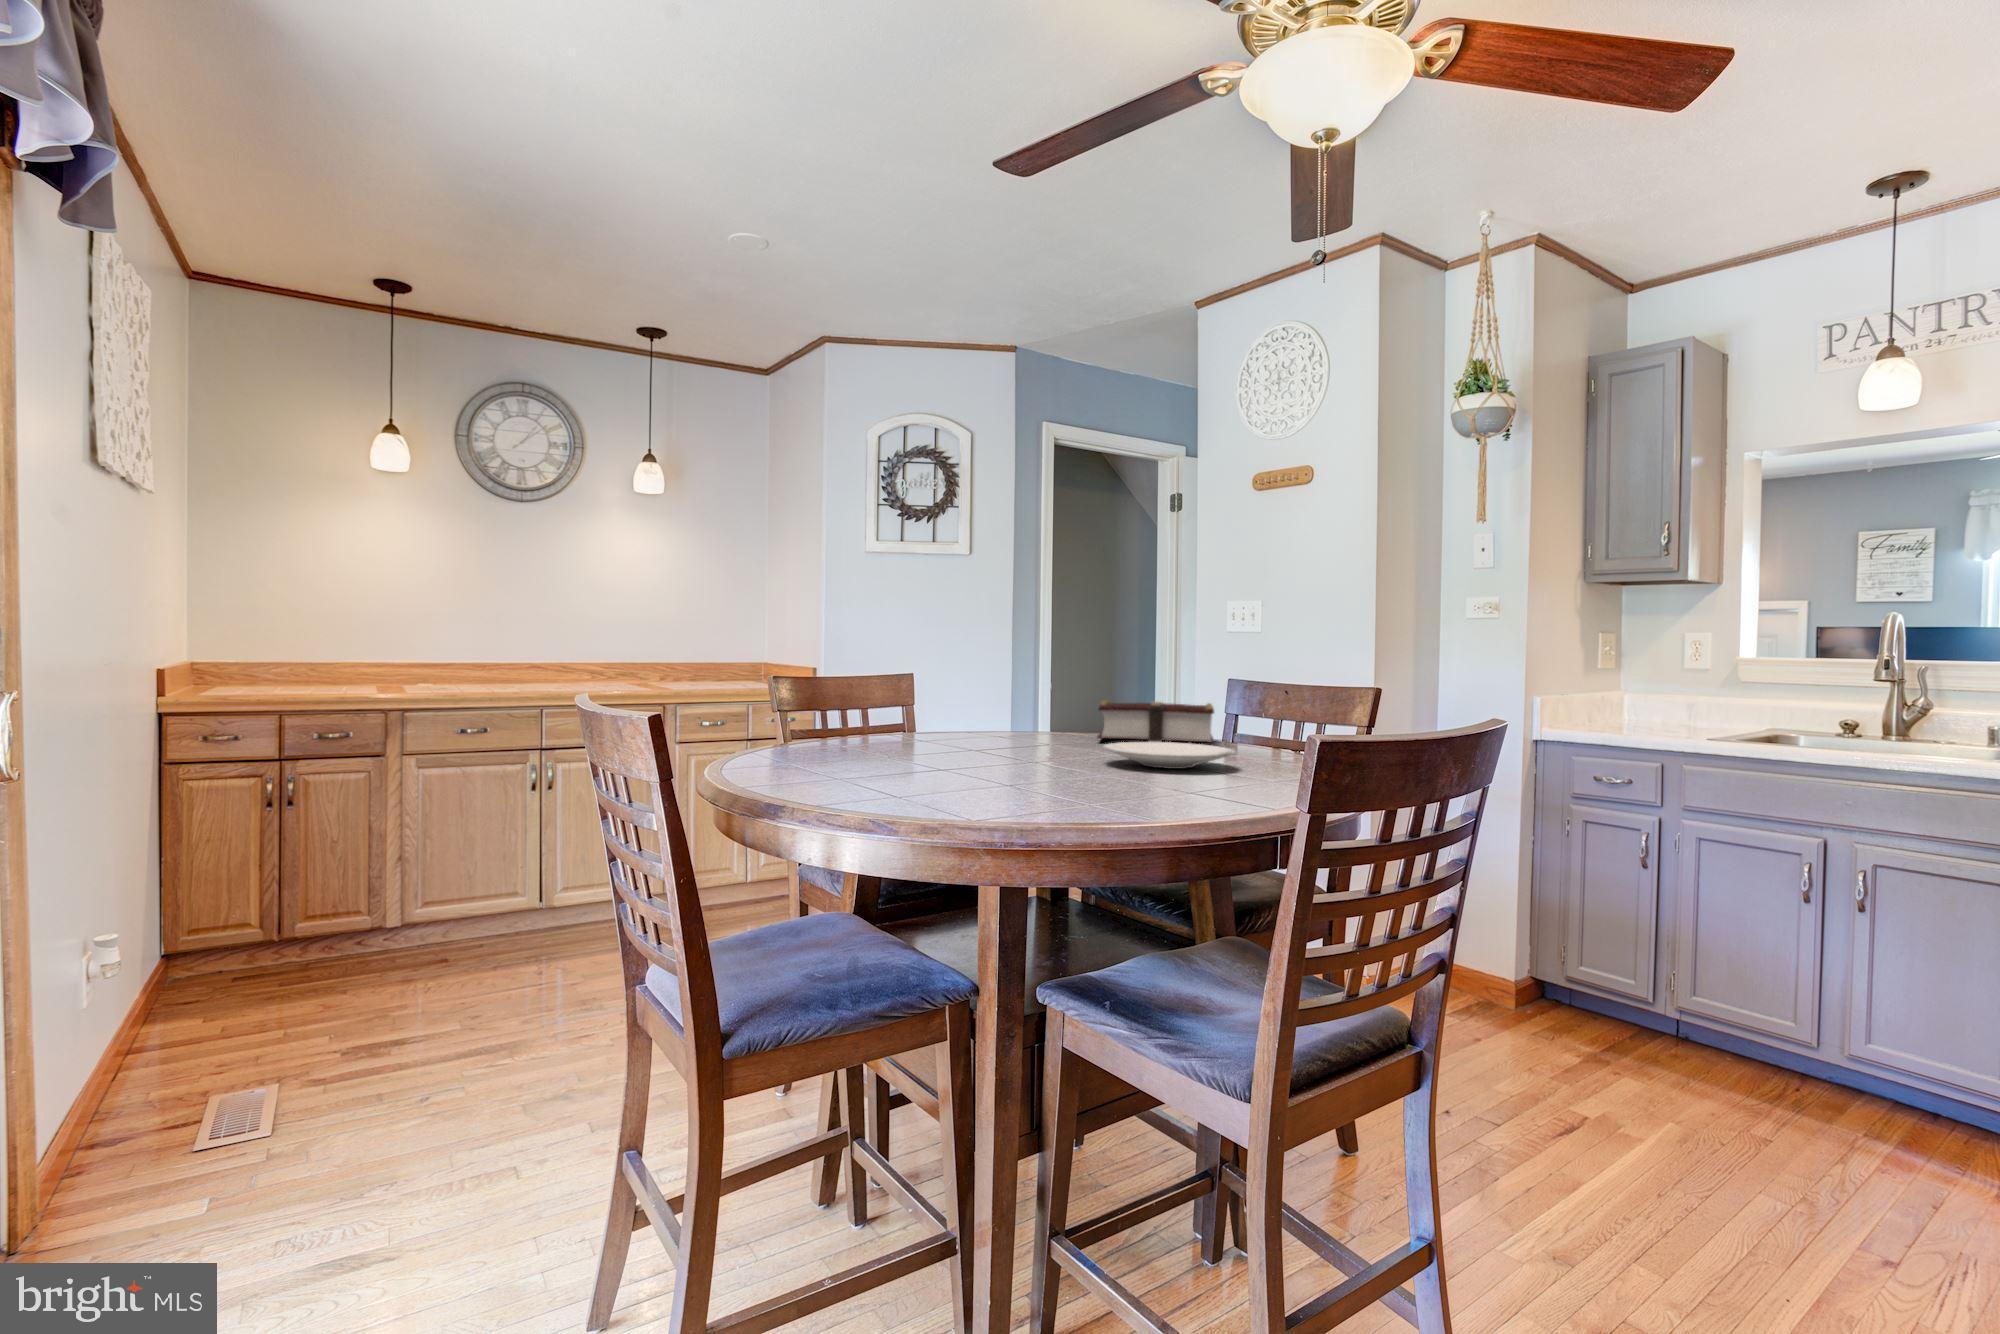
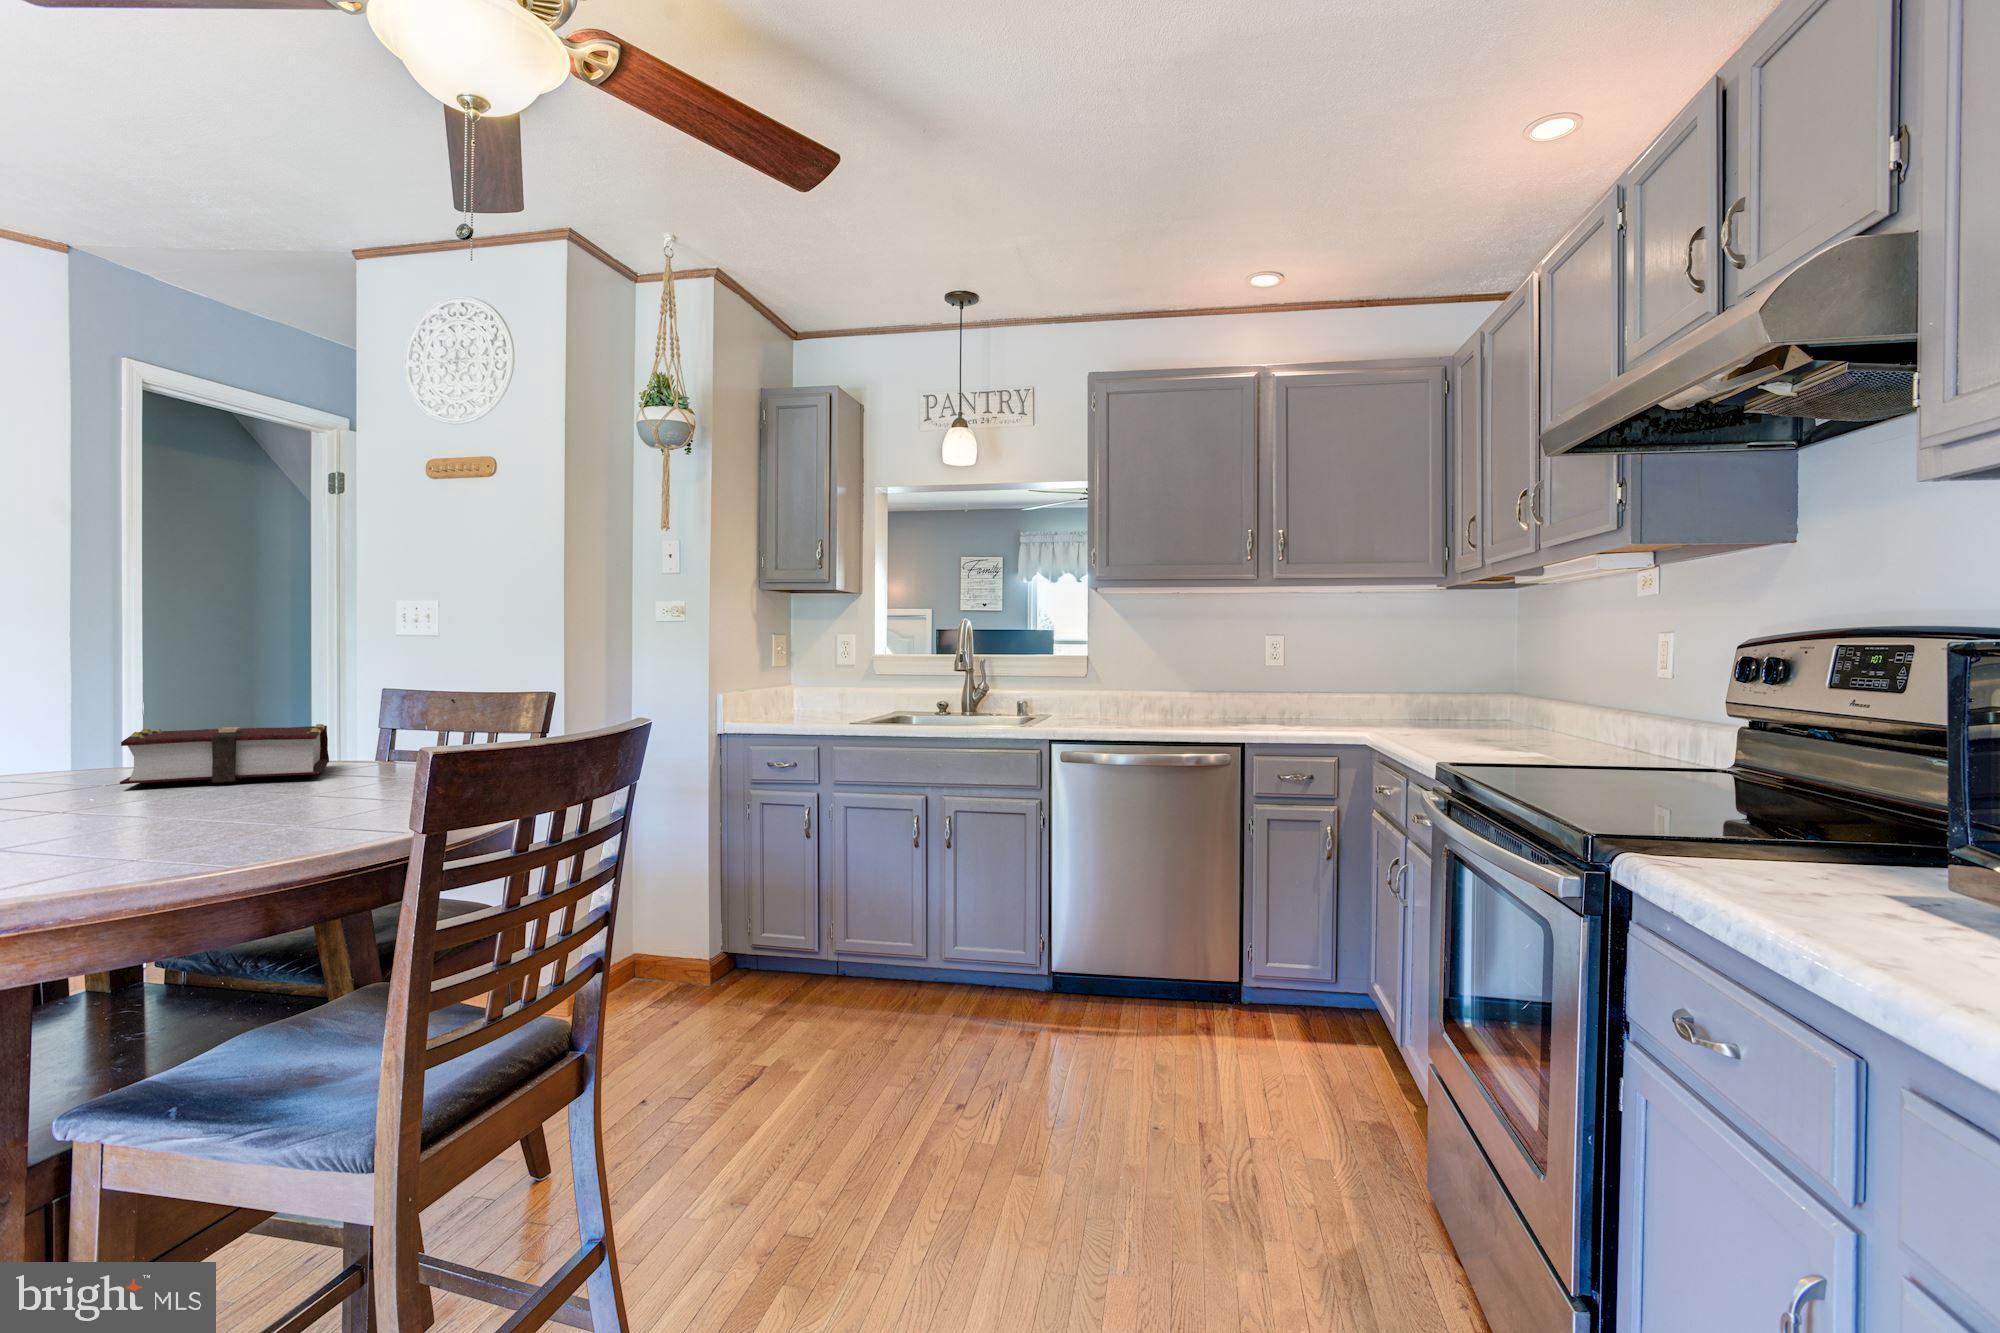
plate: present [1102,742,1236,769] -> none [65,785,307,828]

